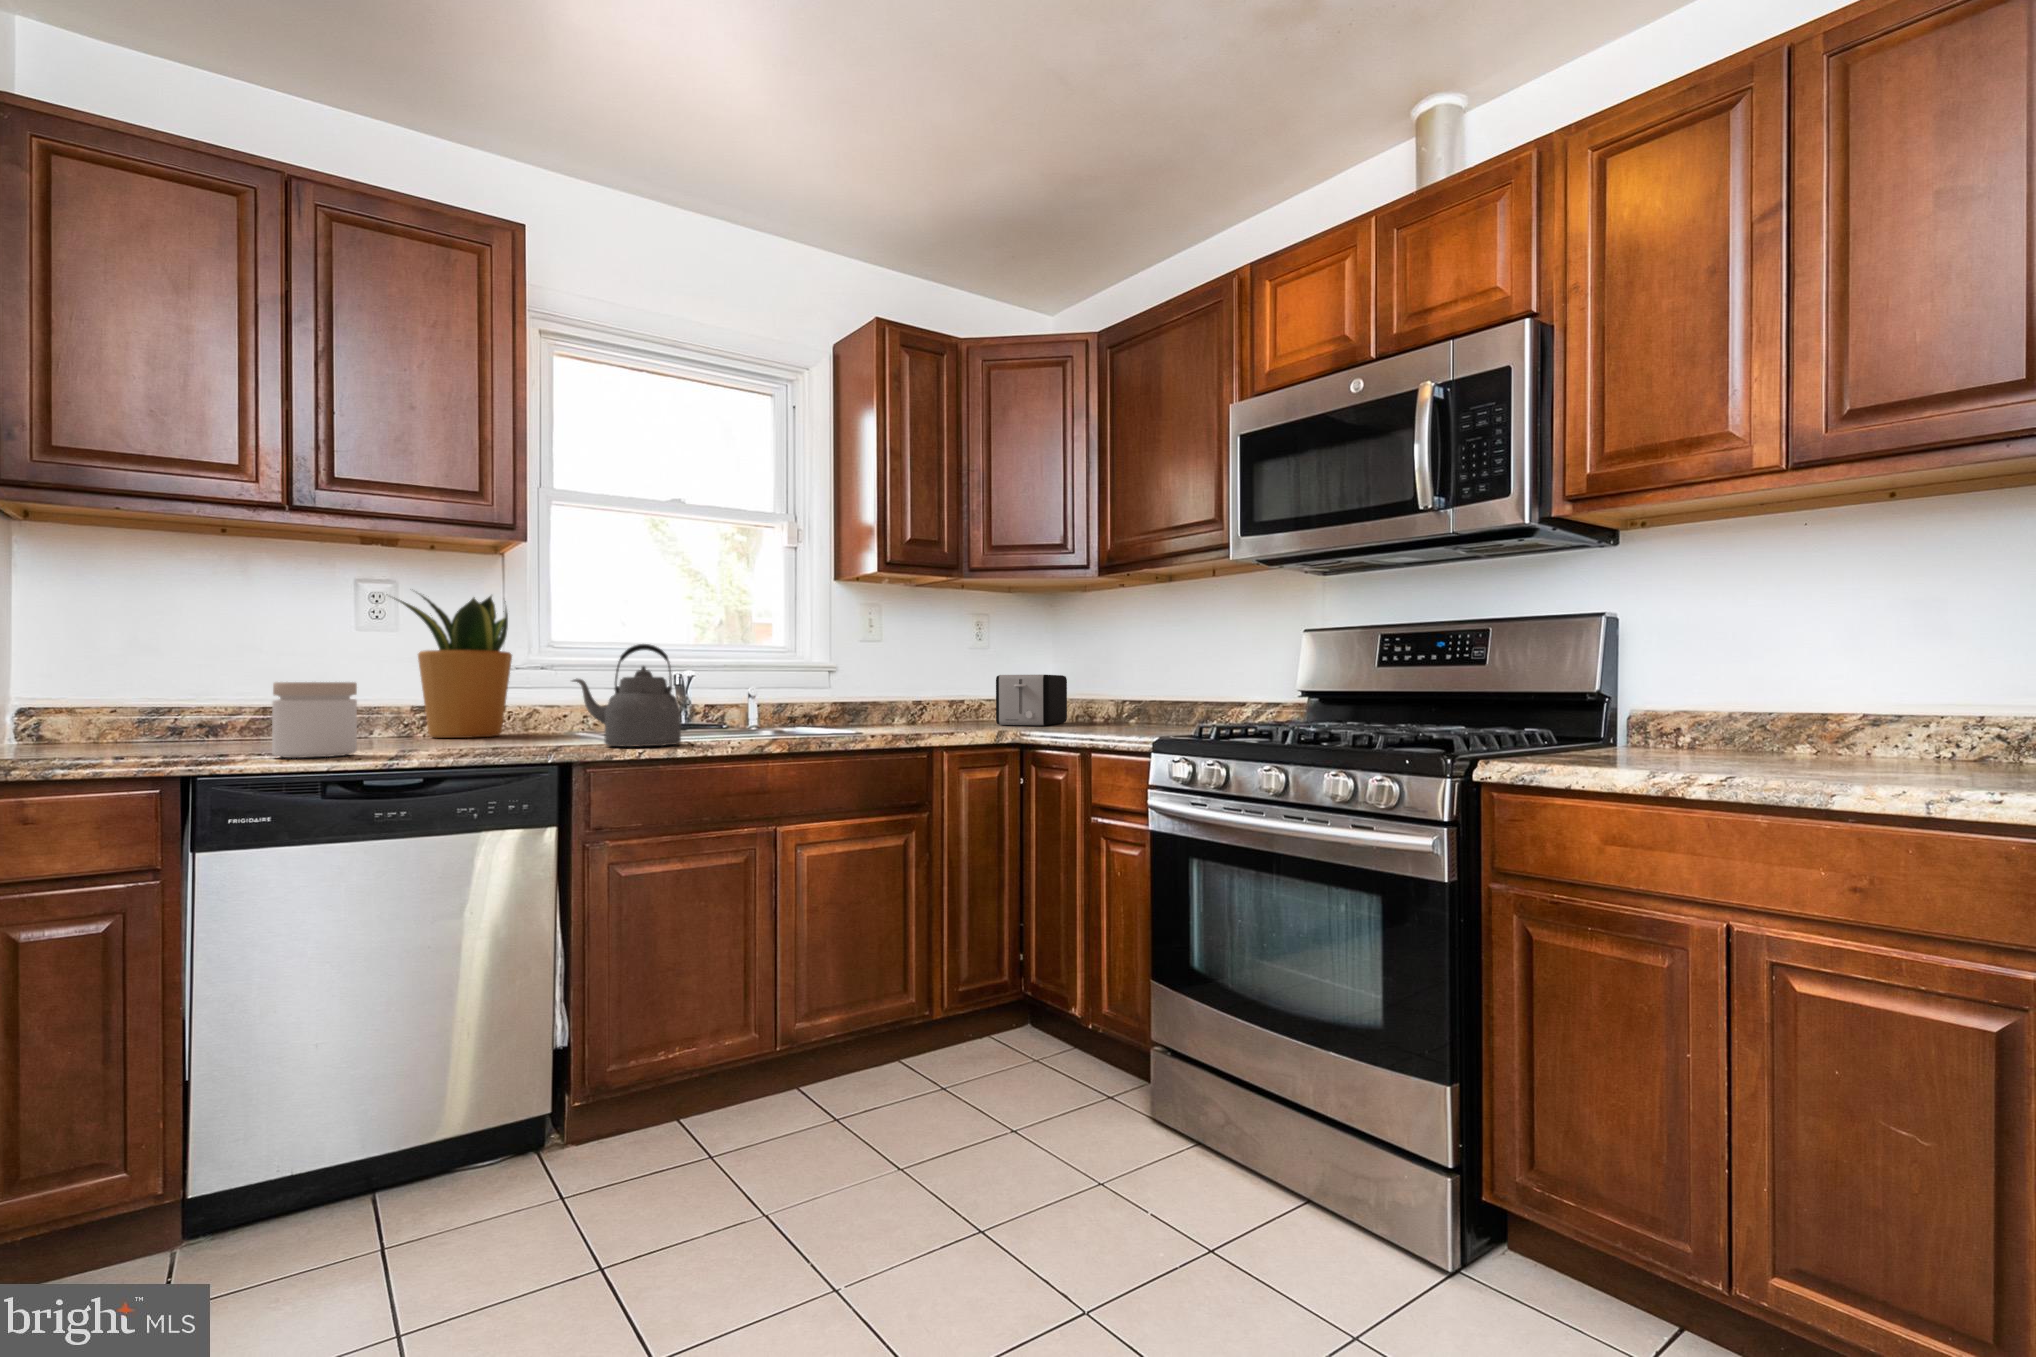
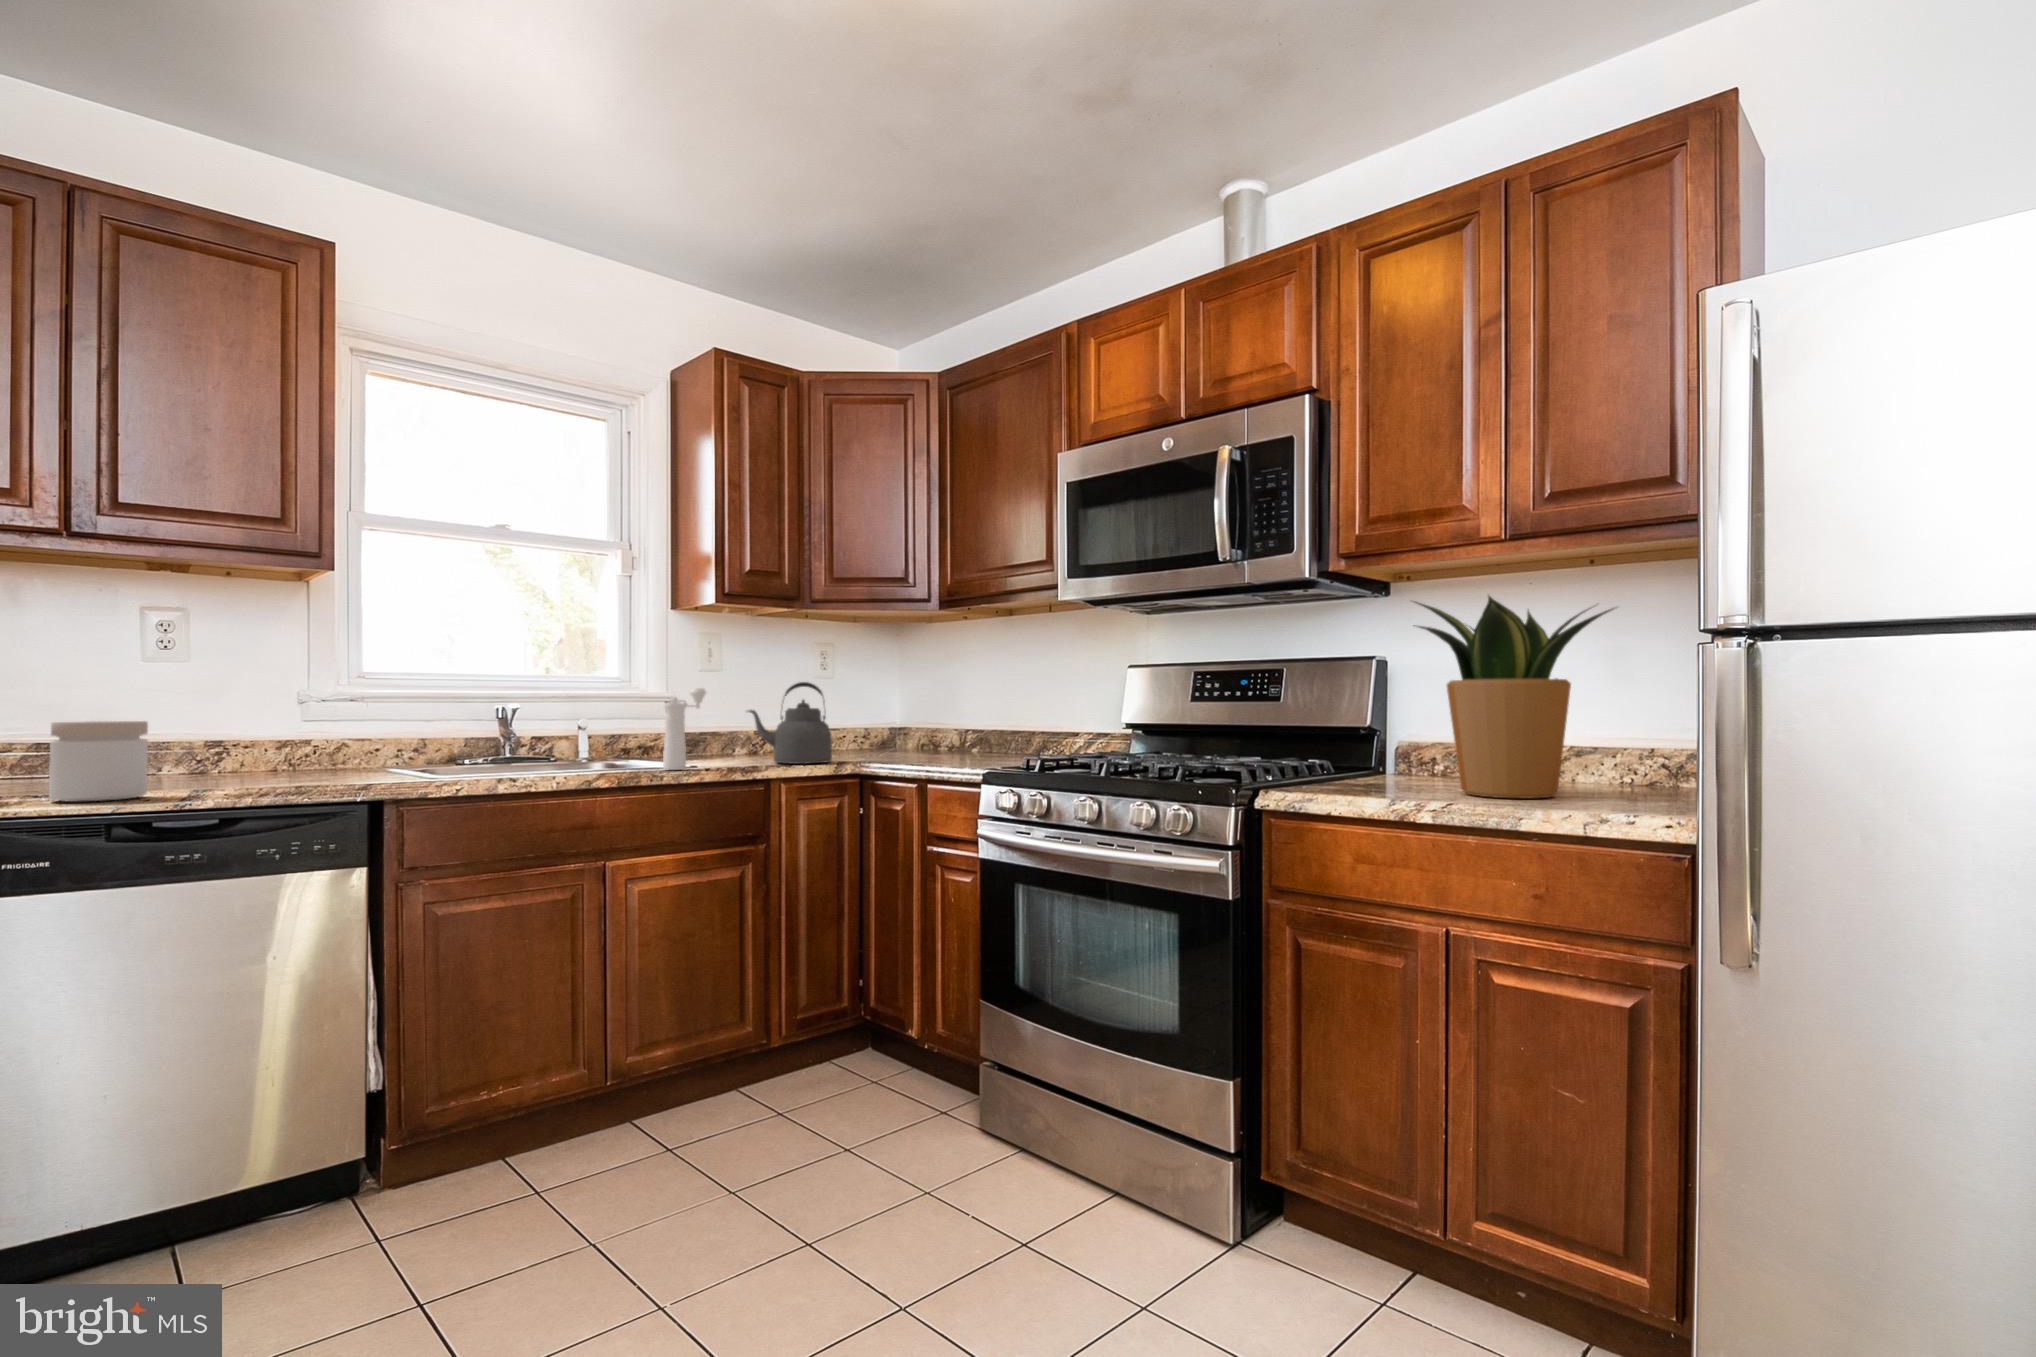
potted plant: present [396,595,512,738] -> present [1414,596,1615,798]
kettle: present [572,644,681,747] -> present [748,682,832,764]
pepper mill: none [829,656,870,737] -> present [663,688,706,770]
toaster: present [996,675,1067,725] -> none [836,704,908,754]

